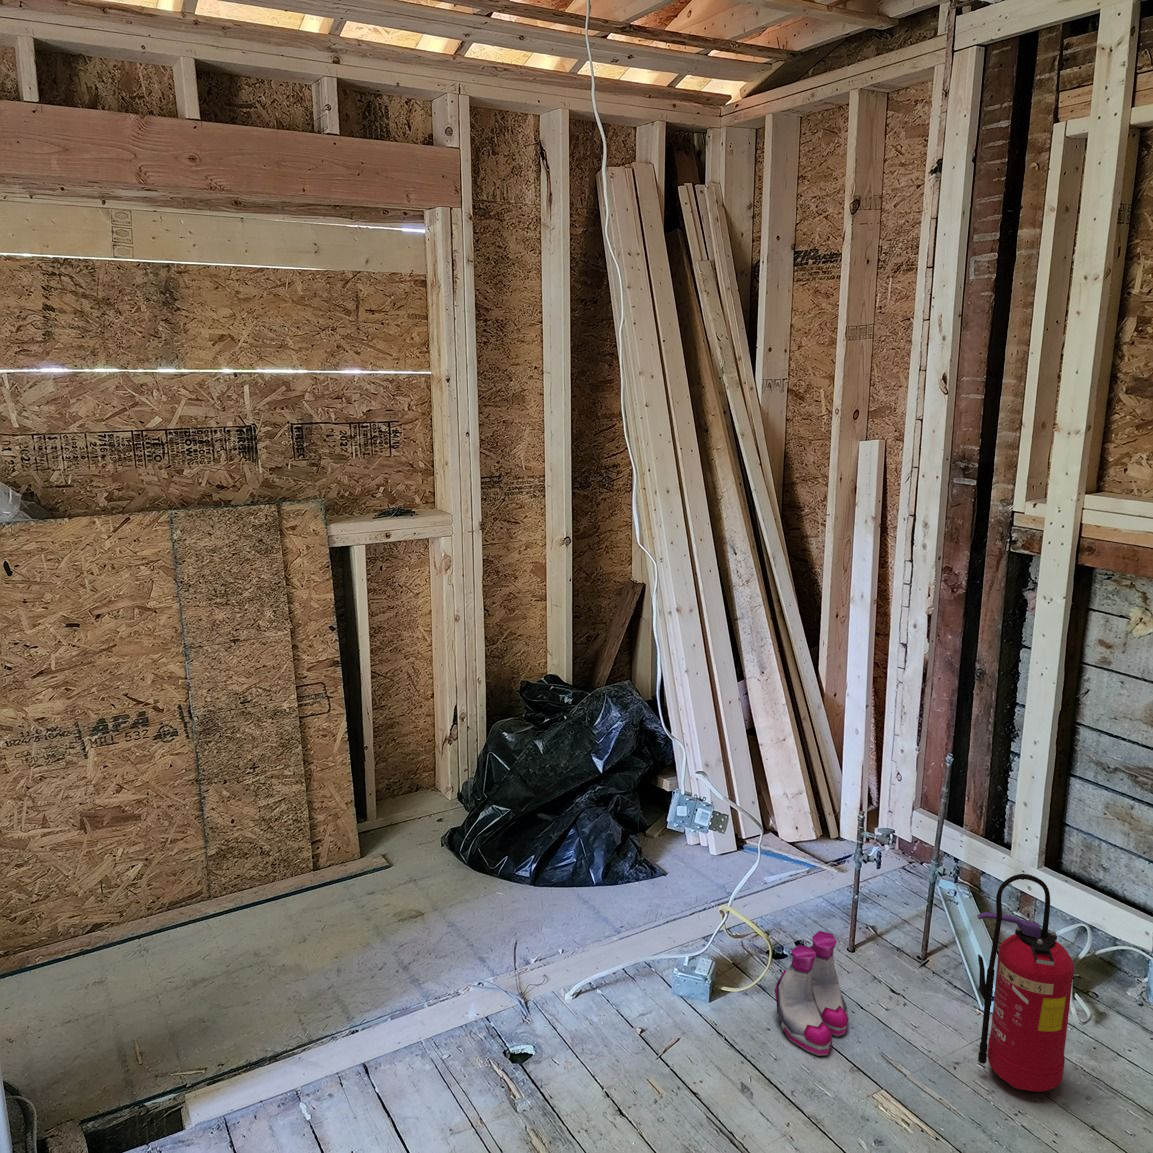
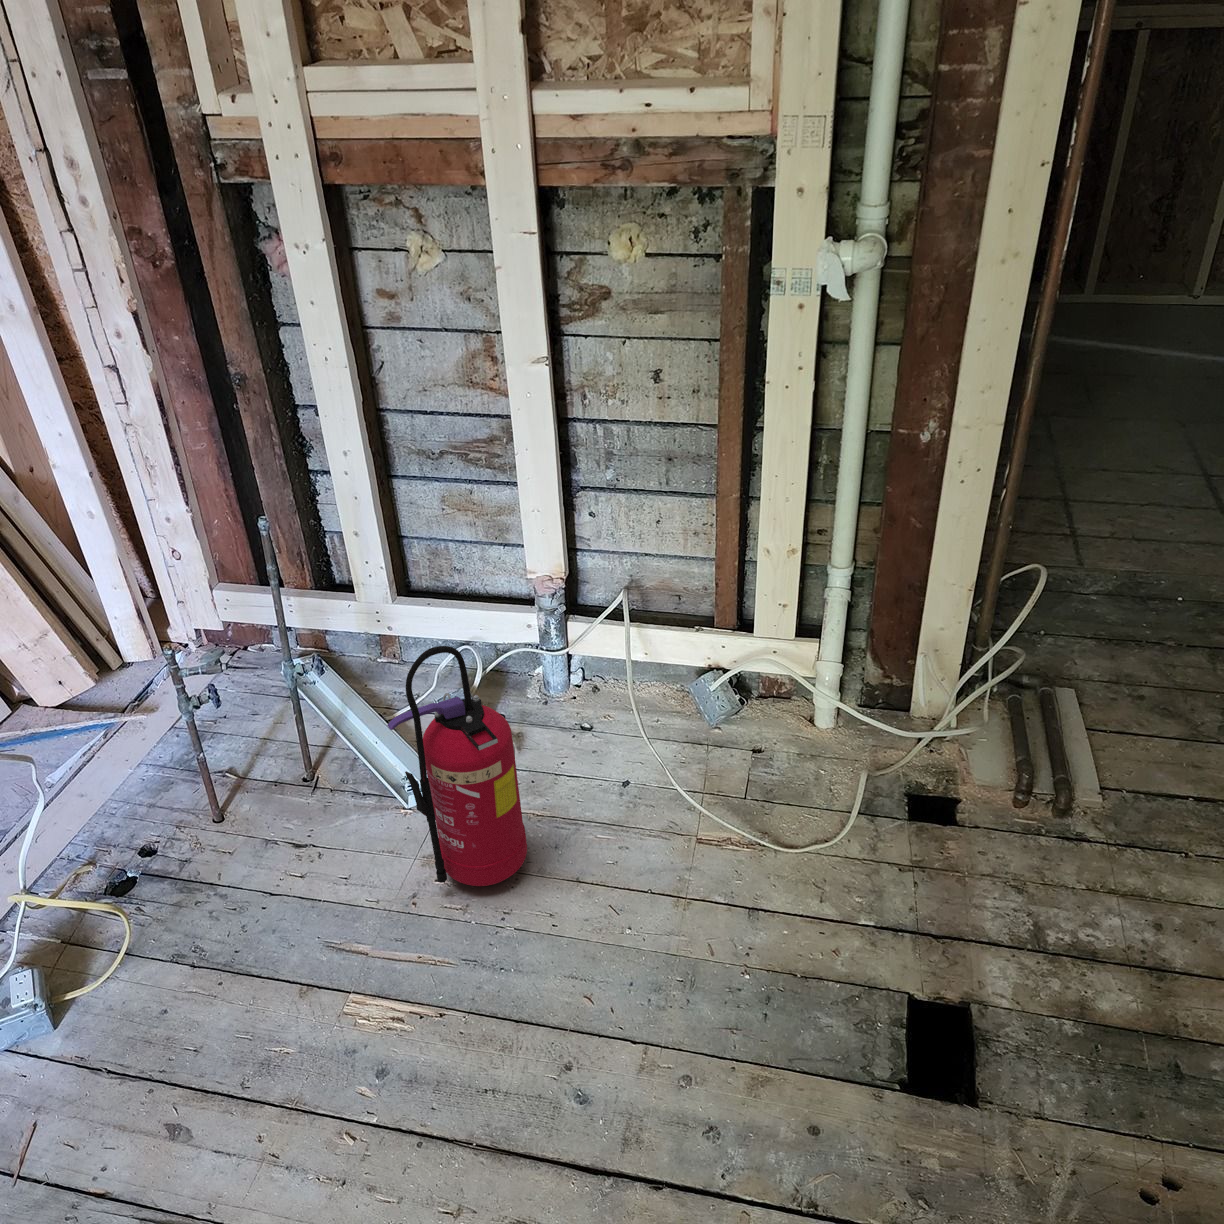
boots: present [775,931,849,1056] -> none [149,839,269,1009]

